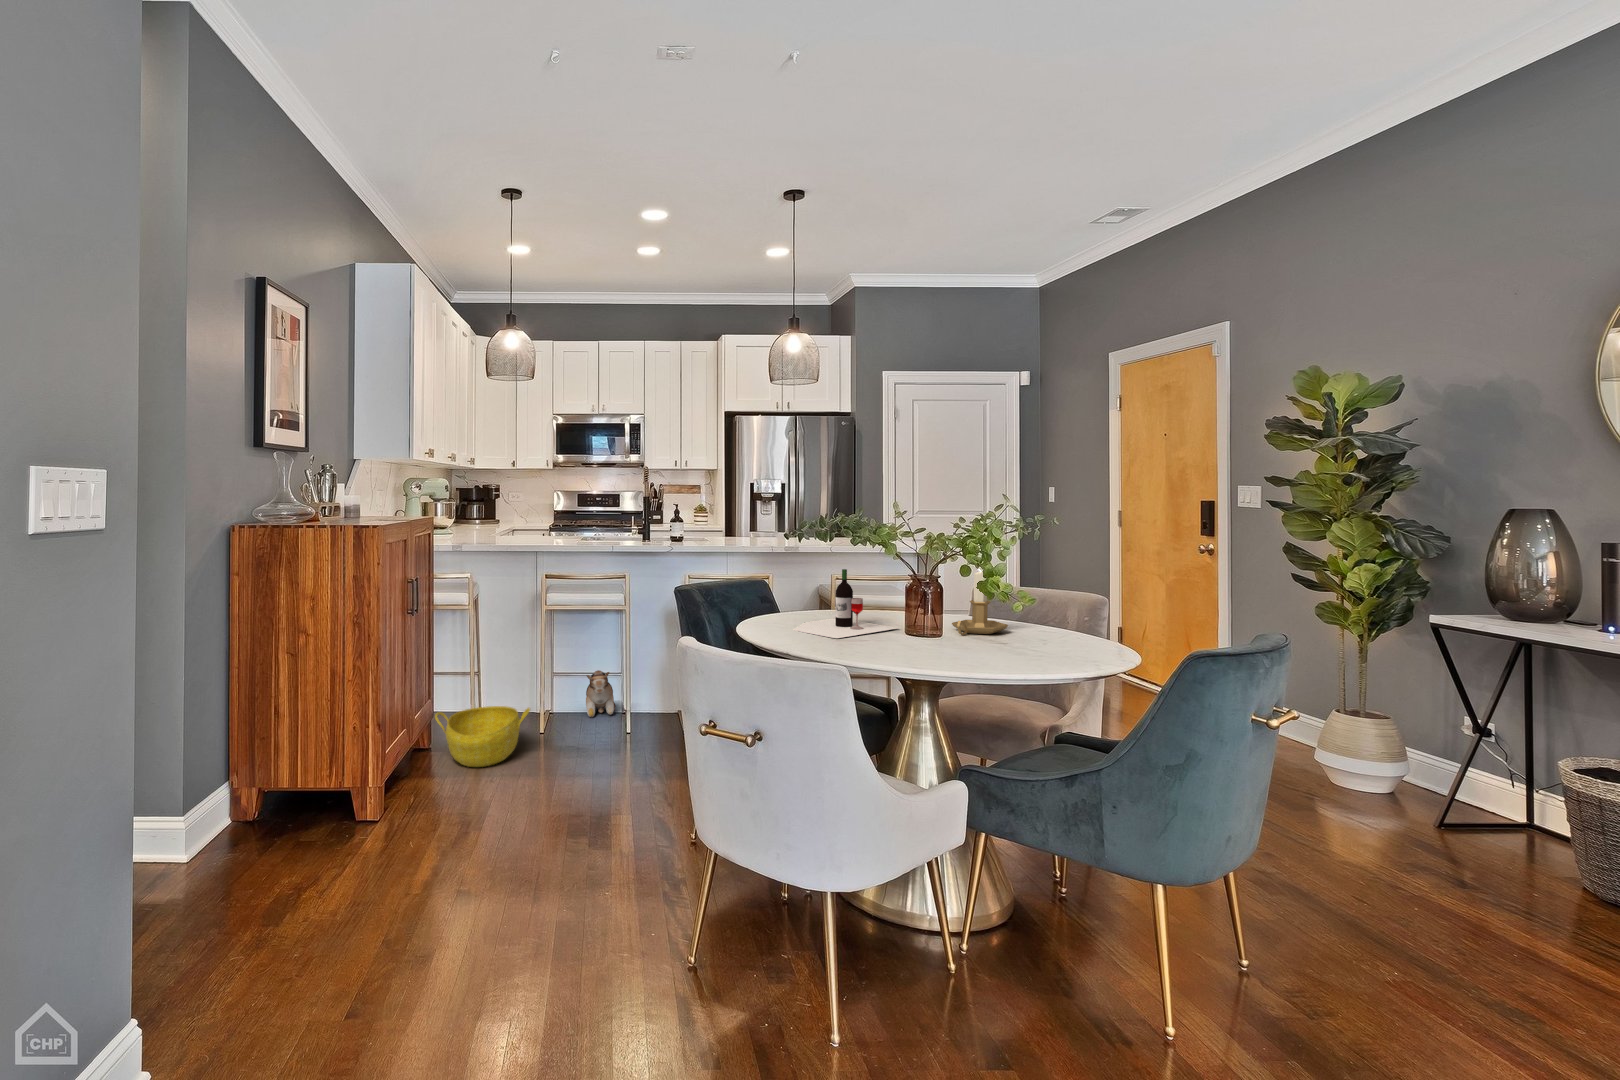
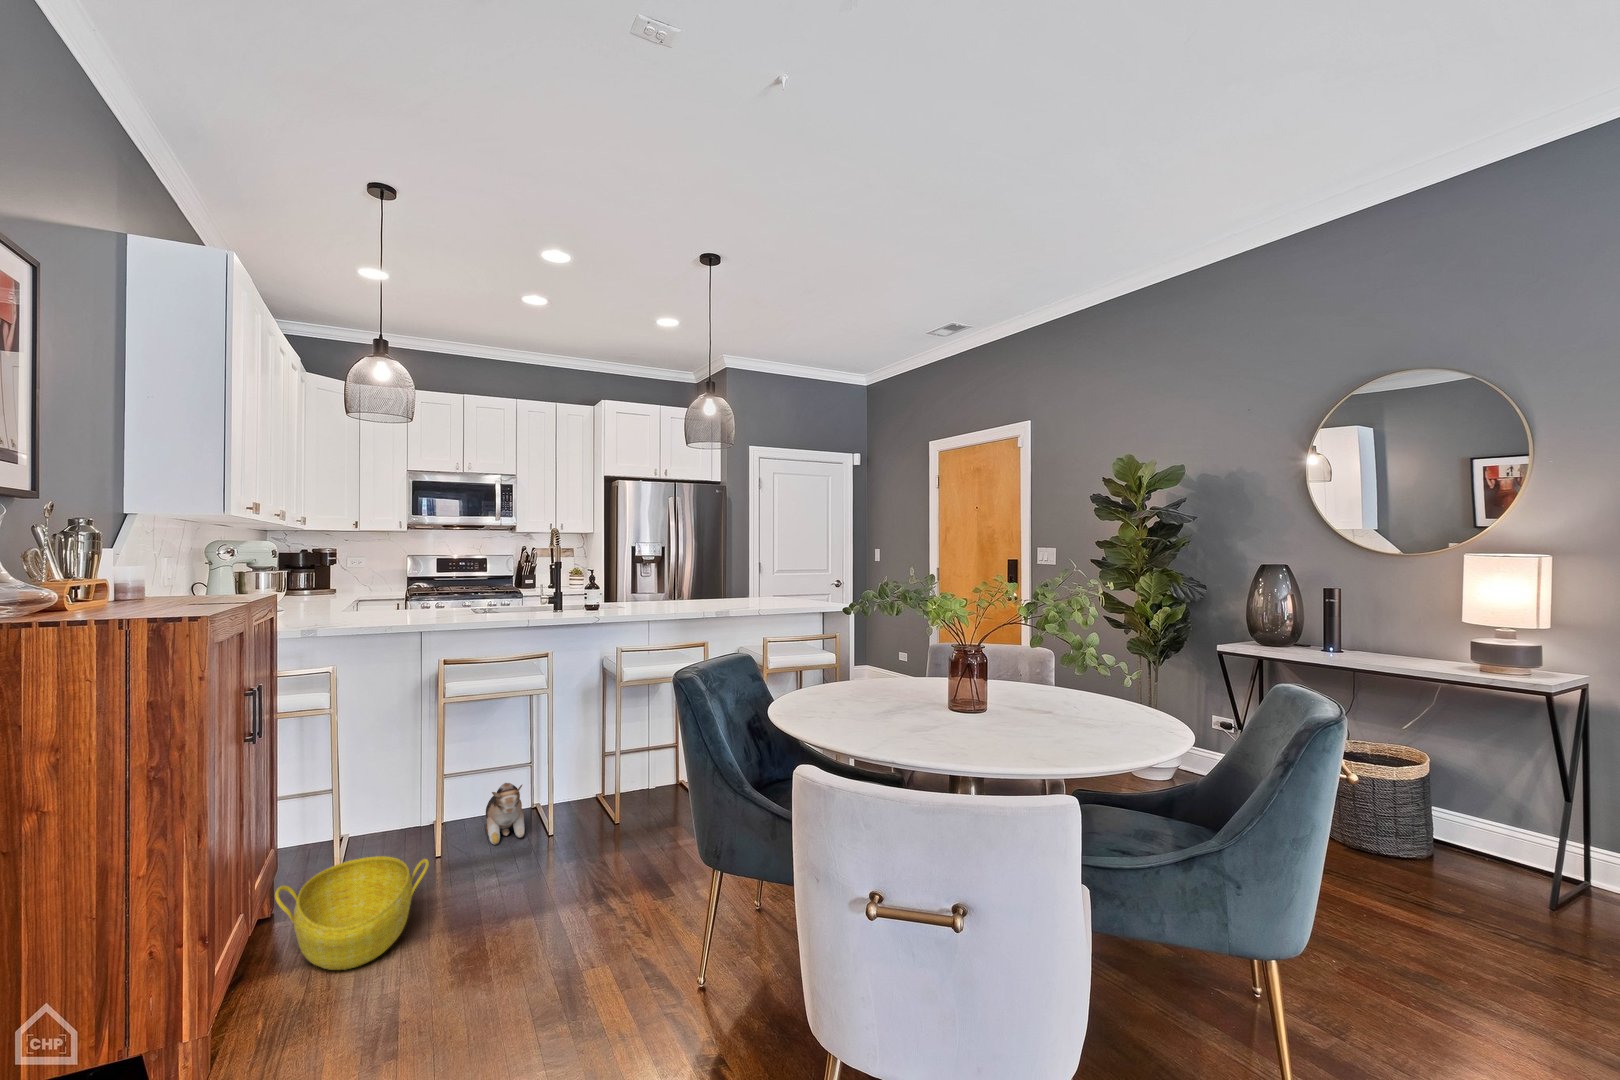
wine bottle: present [793,569,897,638] -> none [854,653,1013,758]
candlestick: present [952,569,1008,635] -> none [1068,630,1136,734]

